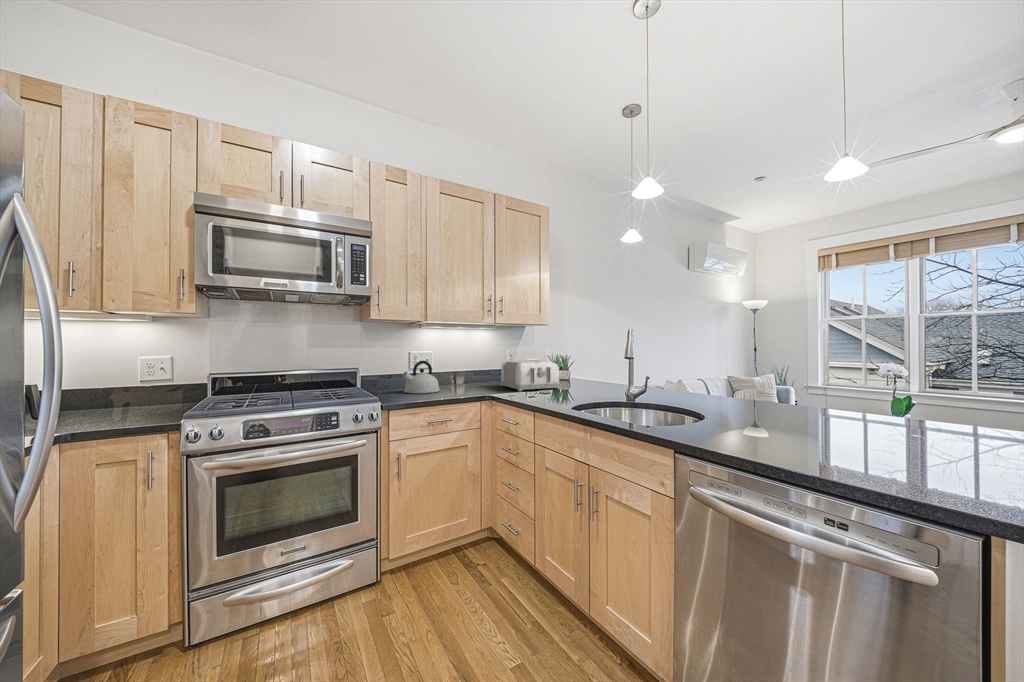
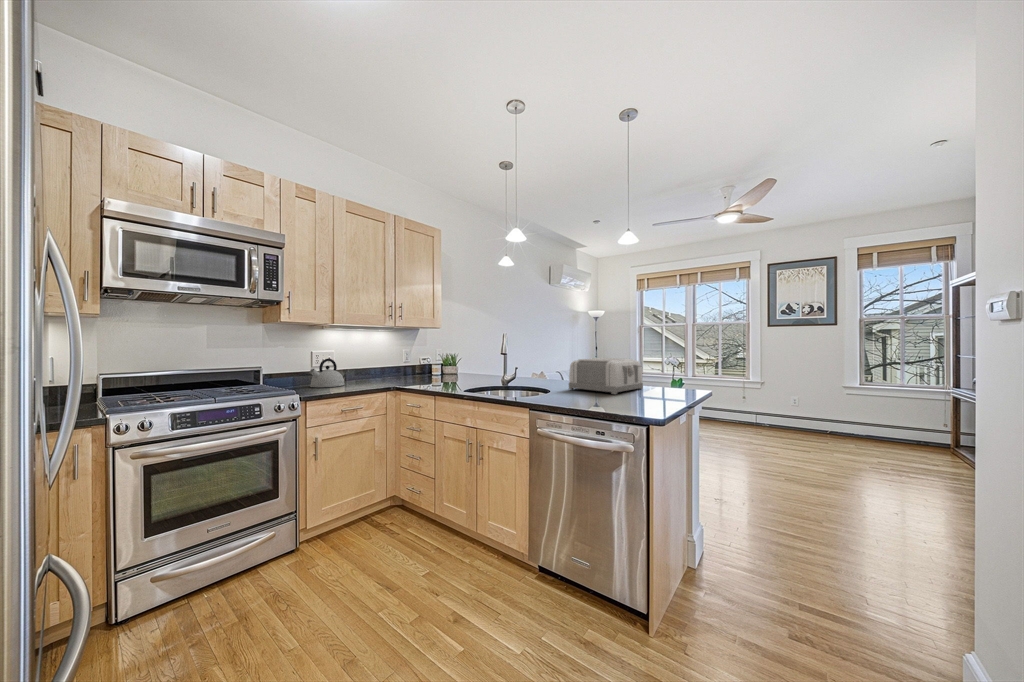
toaster: present [500,360,560,391] -> present [569,358,643,394]

